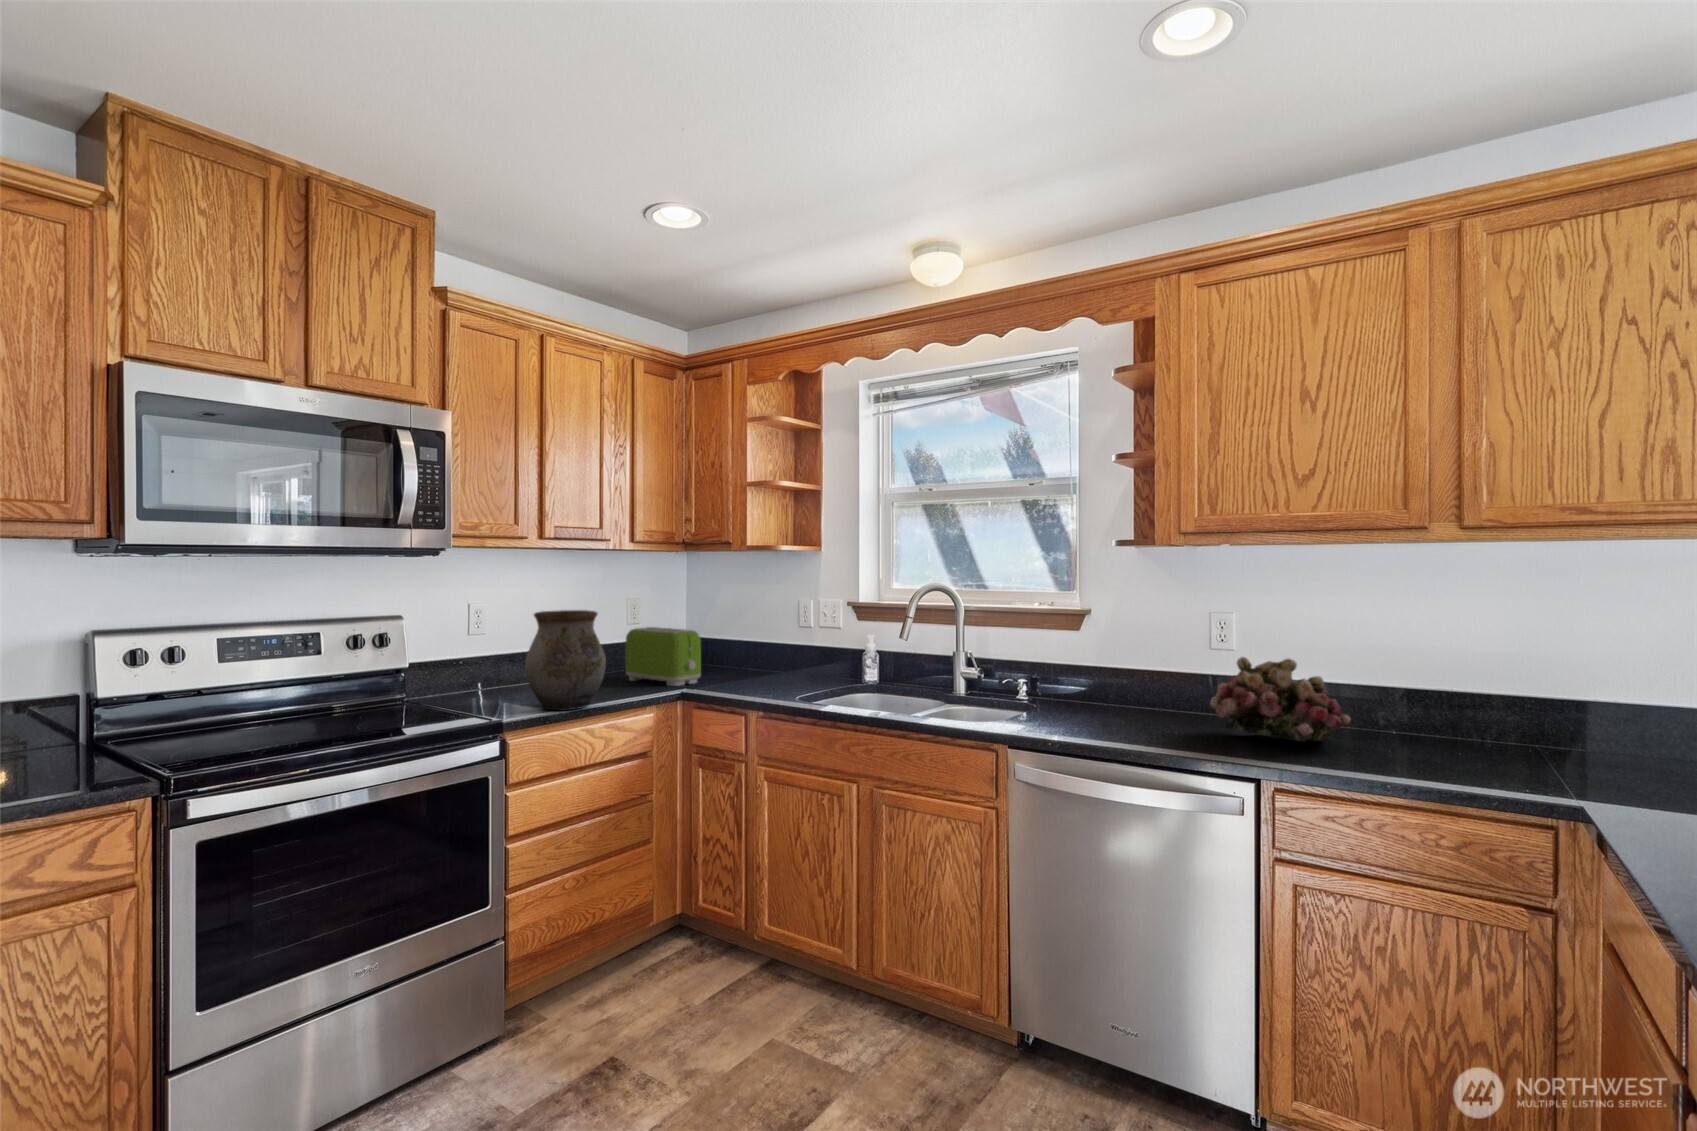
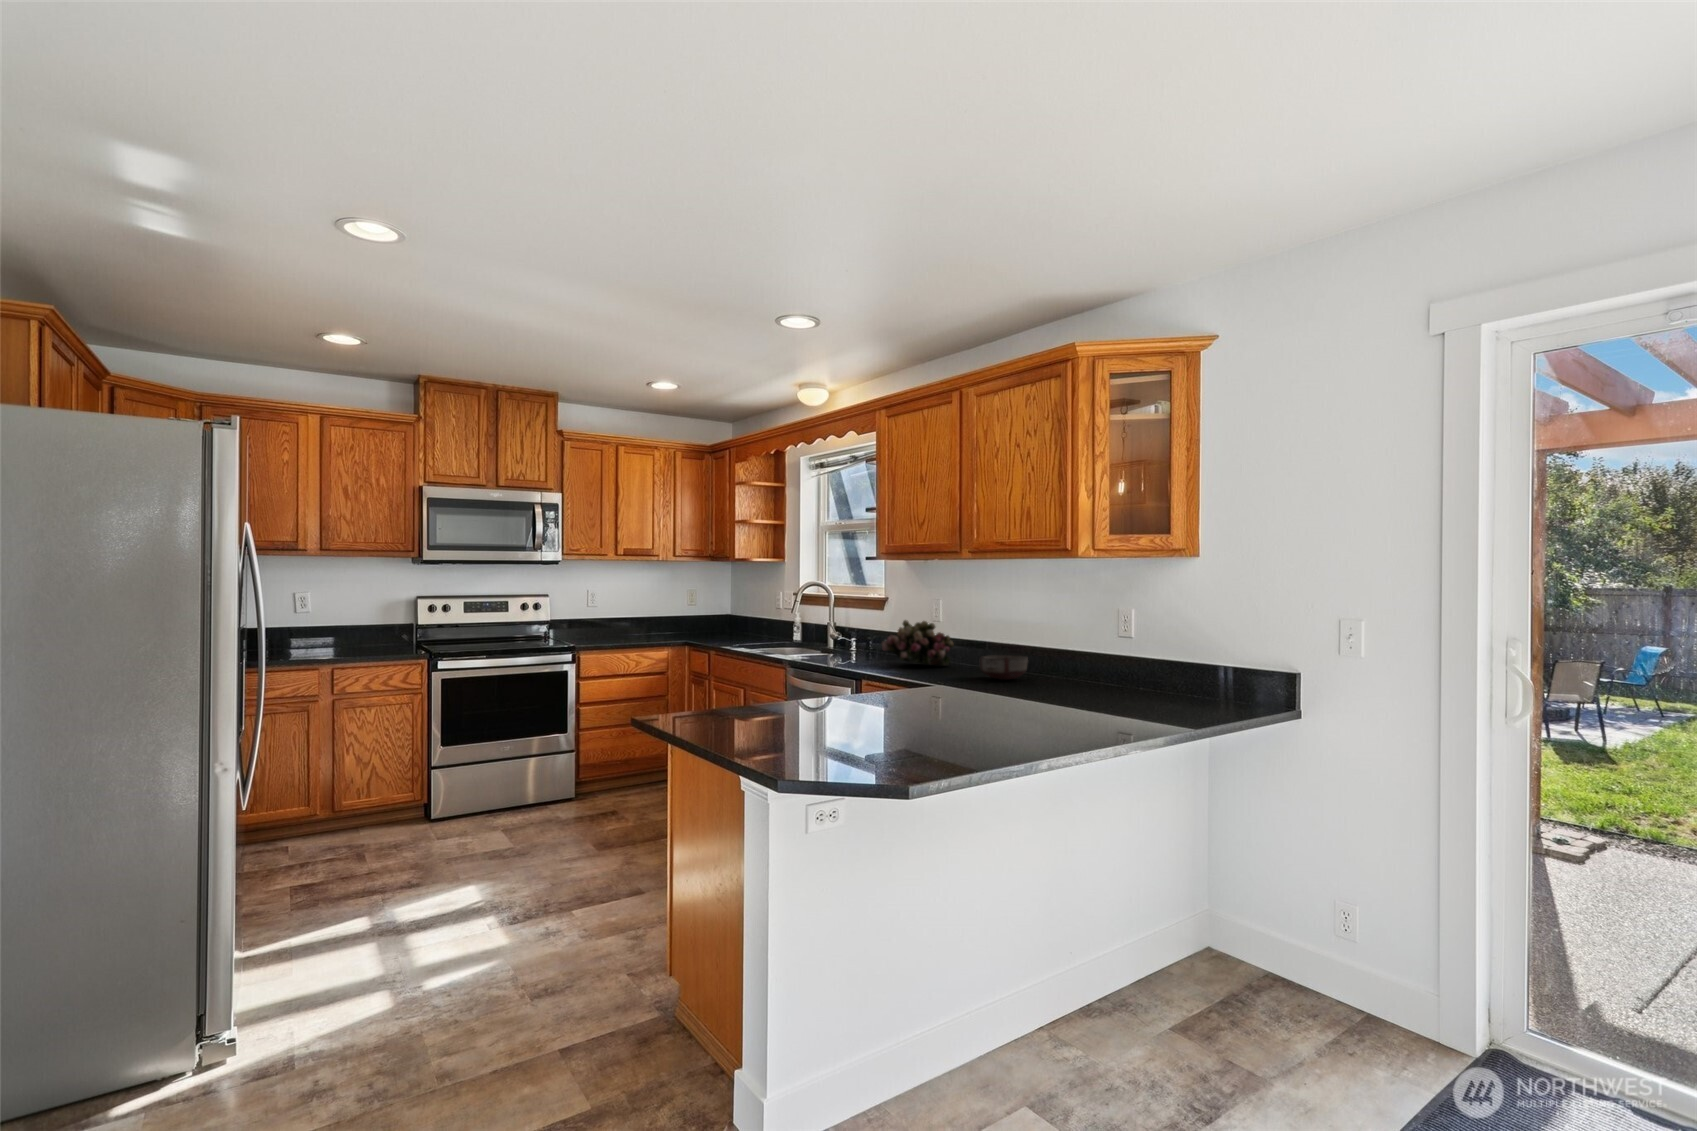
vase: present [525,610,606,710] -> none [597,593,638,644]
toaster: present [625,627,701,686] -> none [676,606,712,639]
ceramic bowl: none [1512,725,1633,779] -> present [980,655,1028,680]

